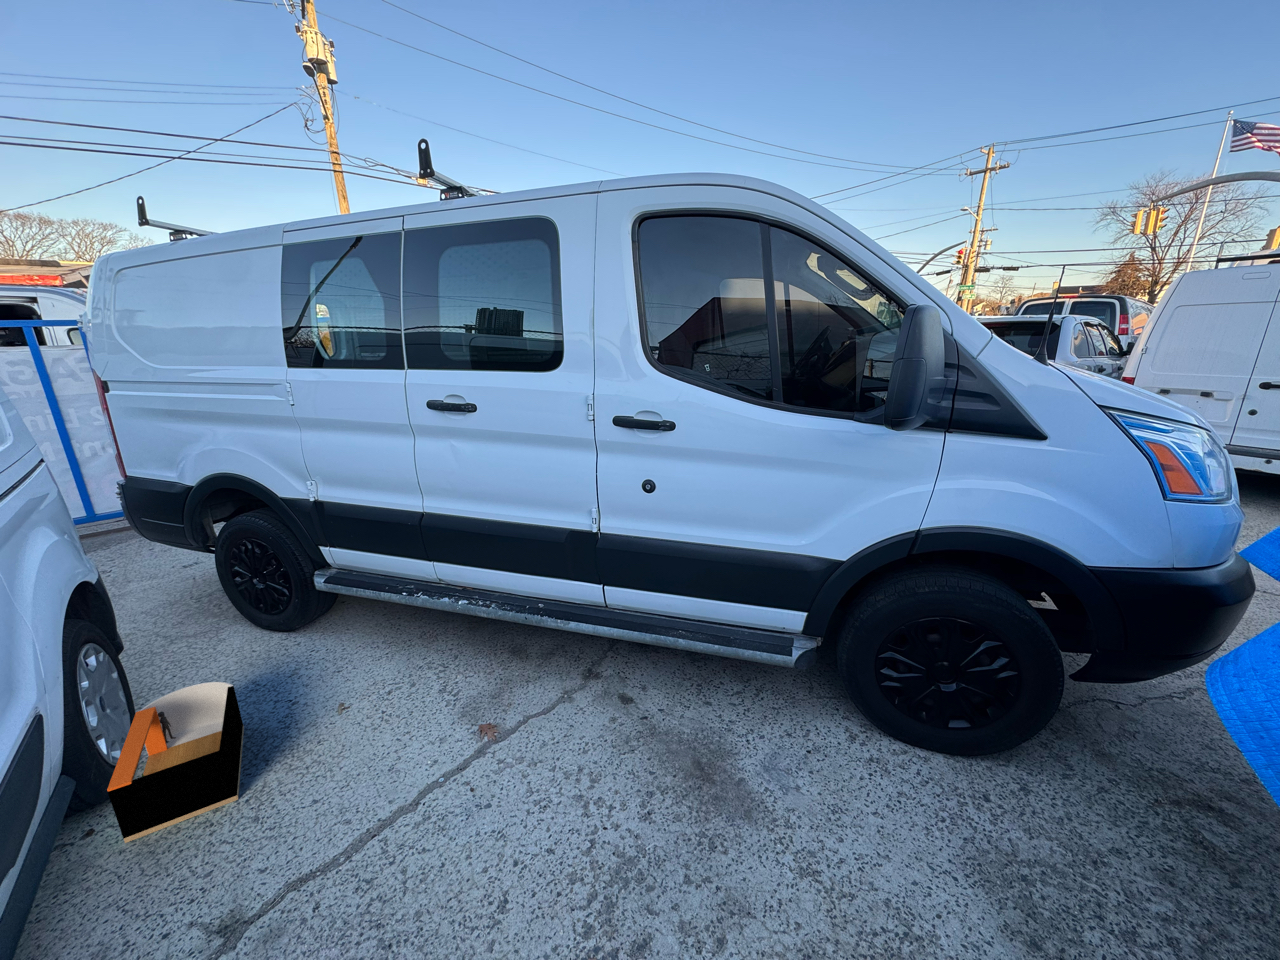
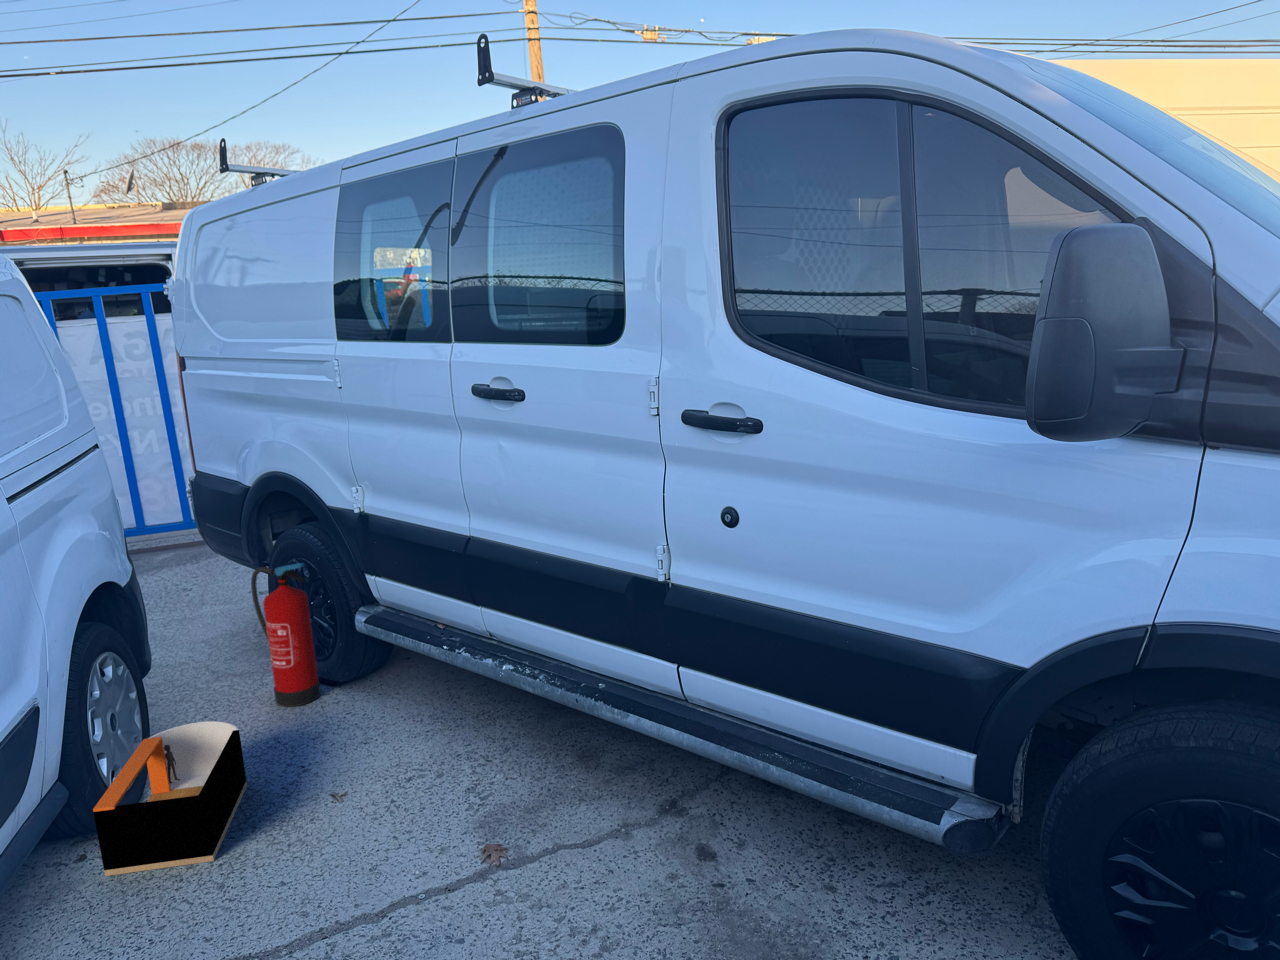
fire extinguisher: none [206,543,282,656] -> present [251,563,321,707]

